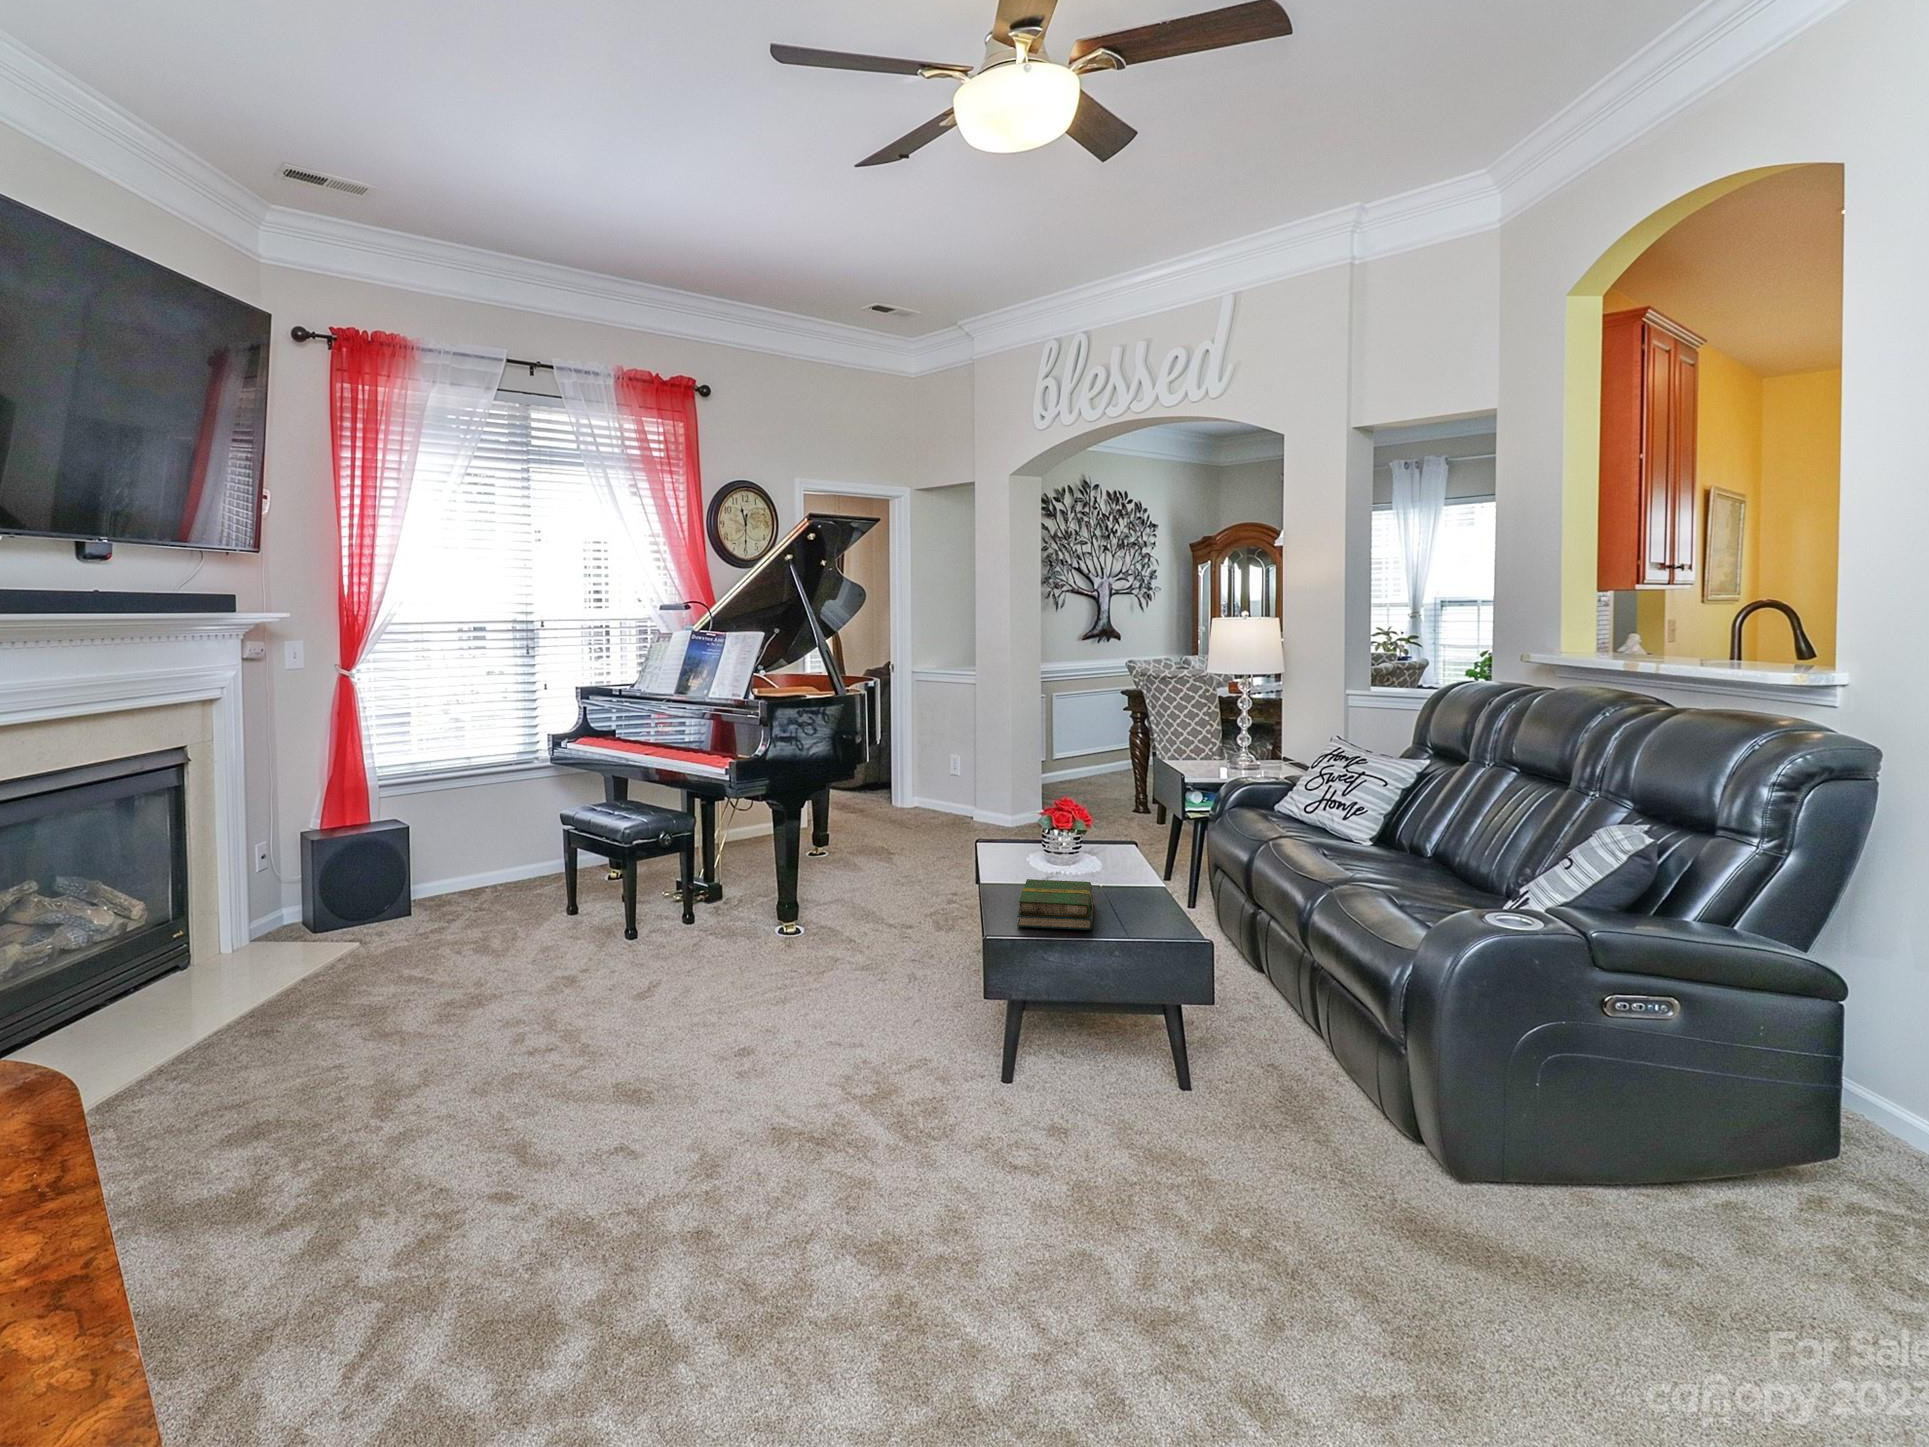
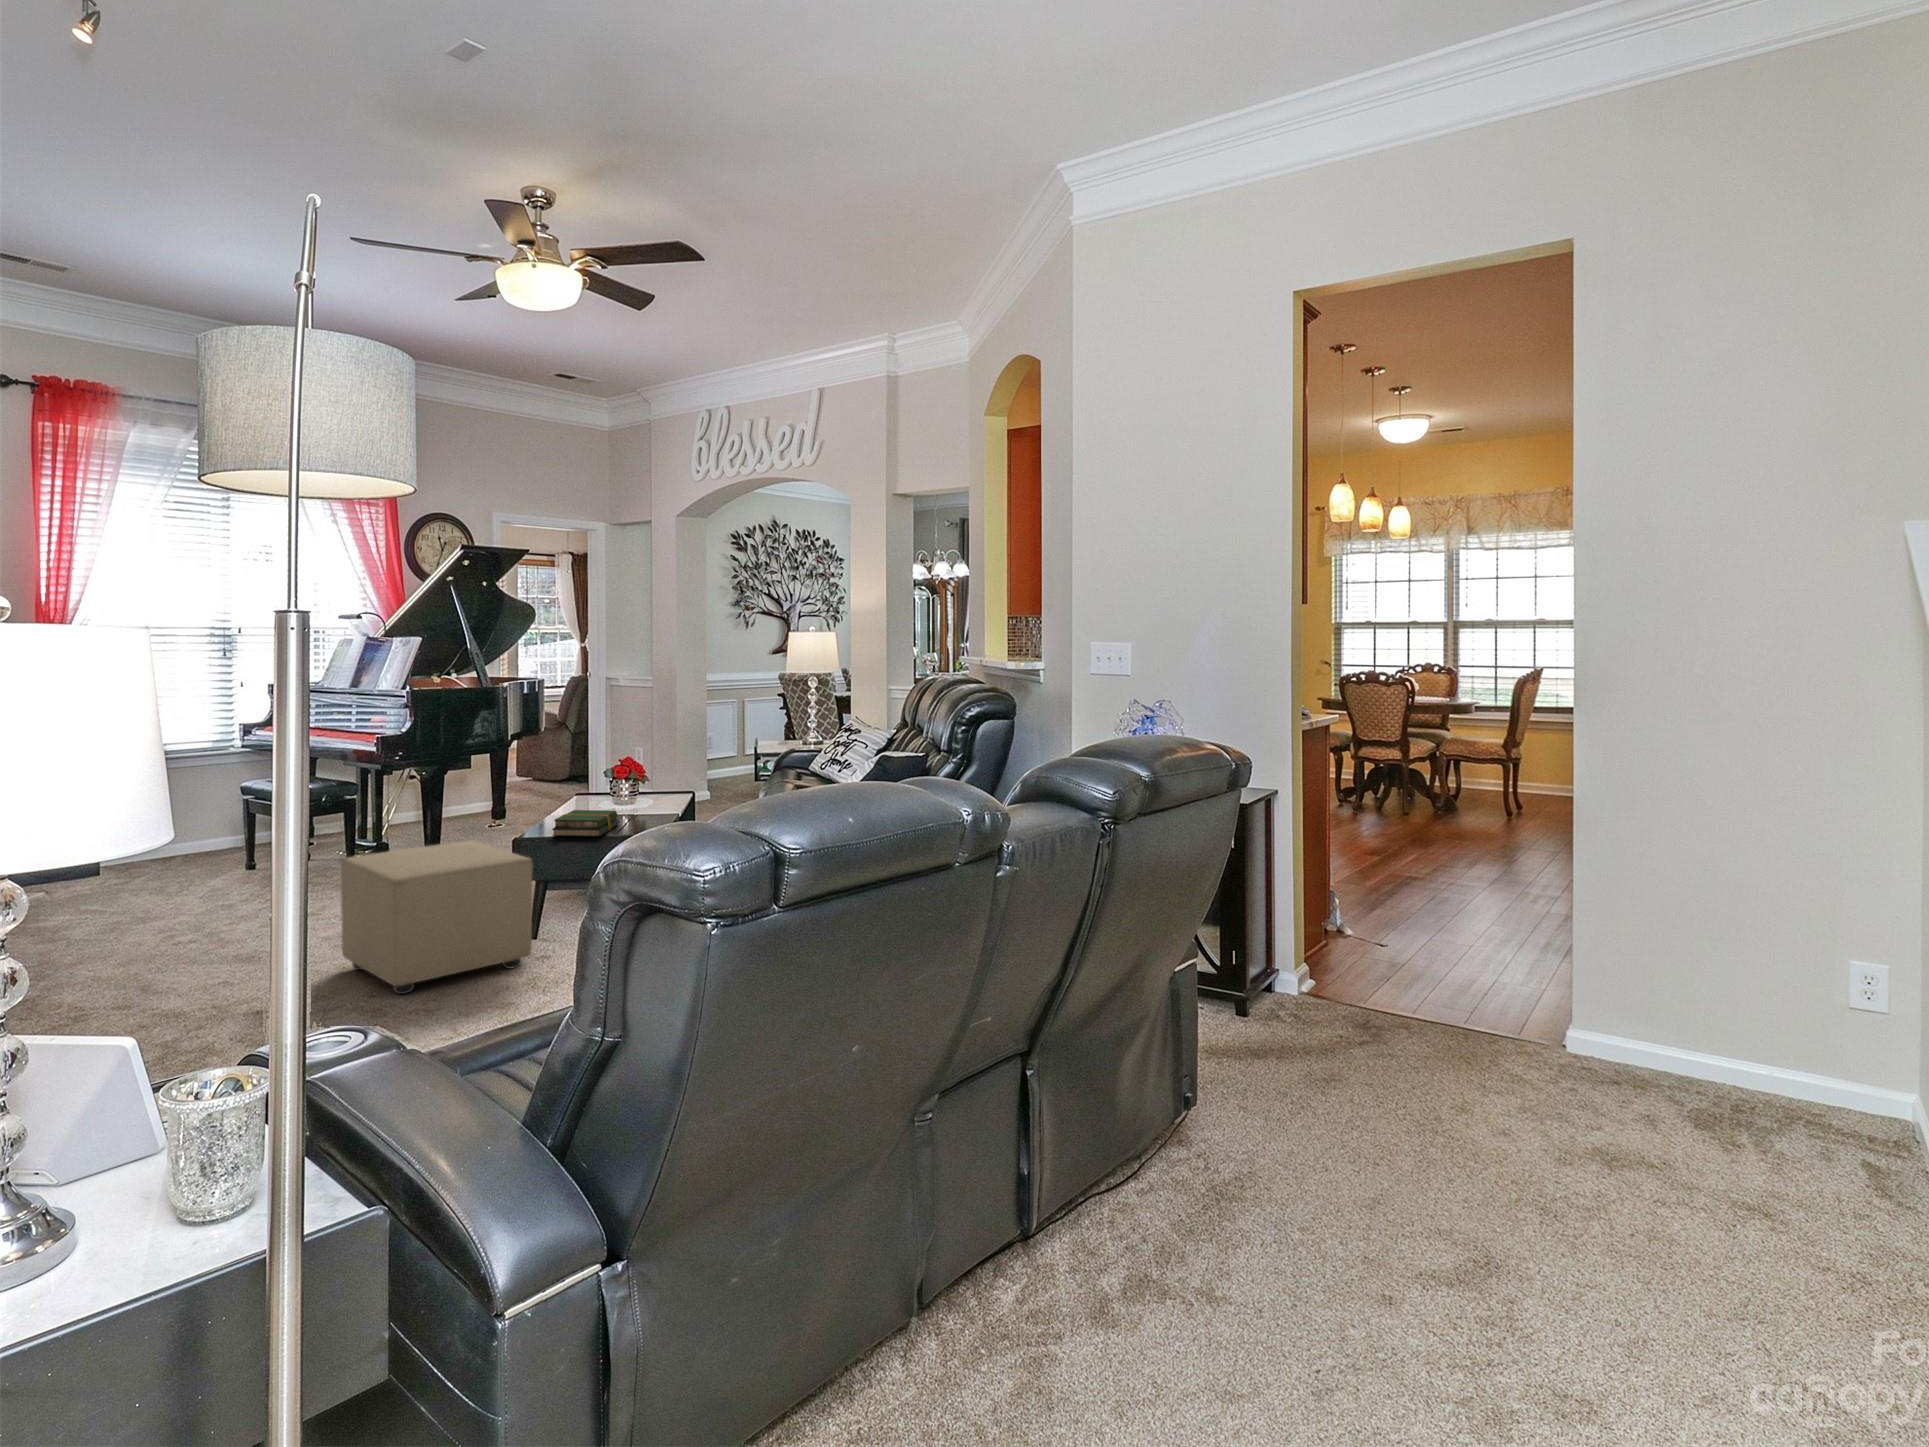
ottoman: none [745,933,1036,1223] -> present [341,840,533,994]

